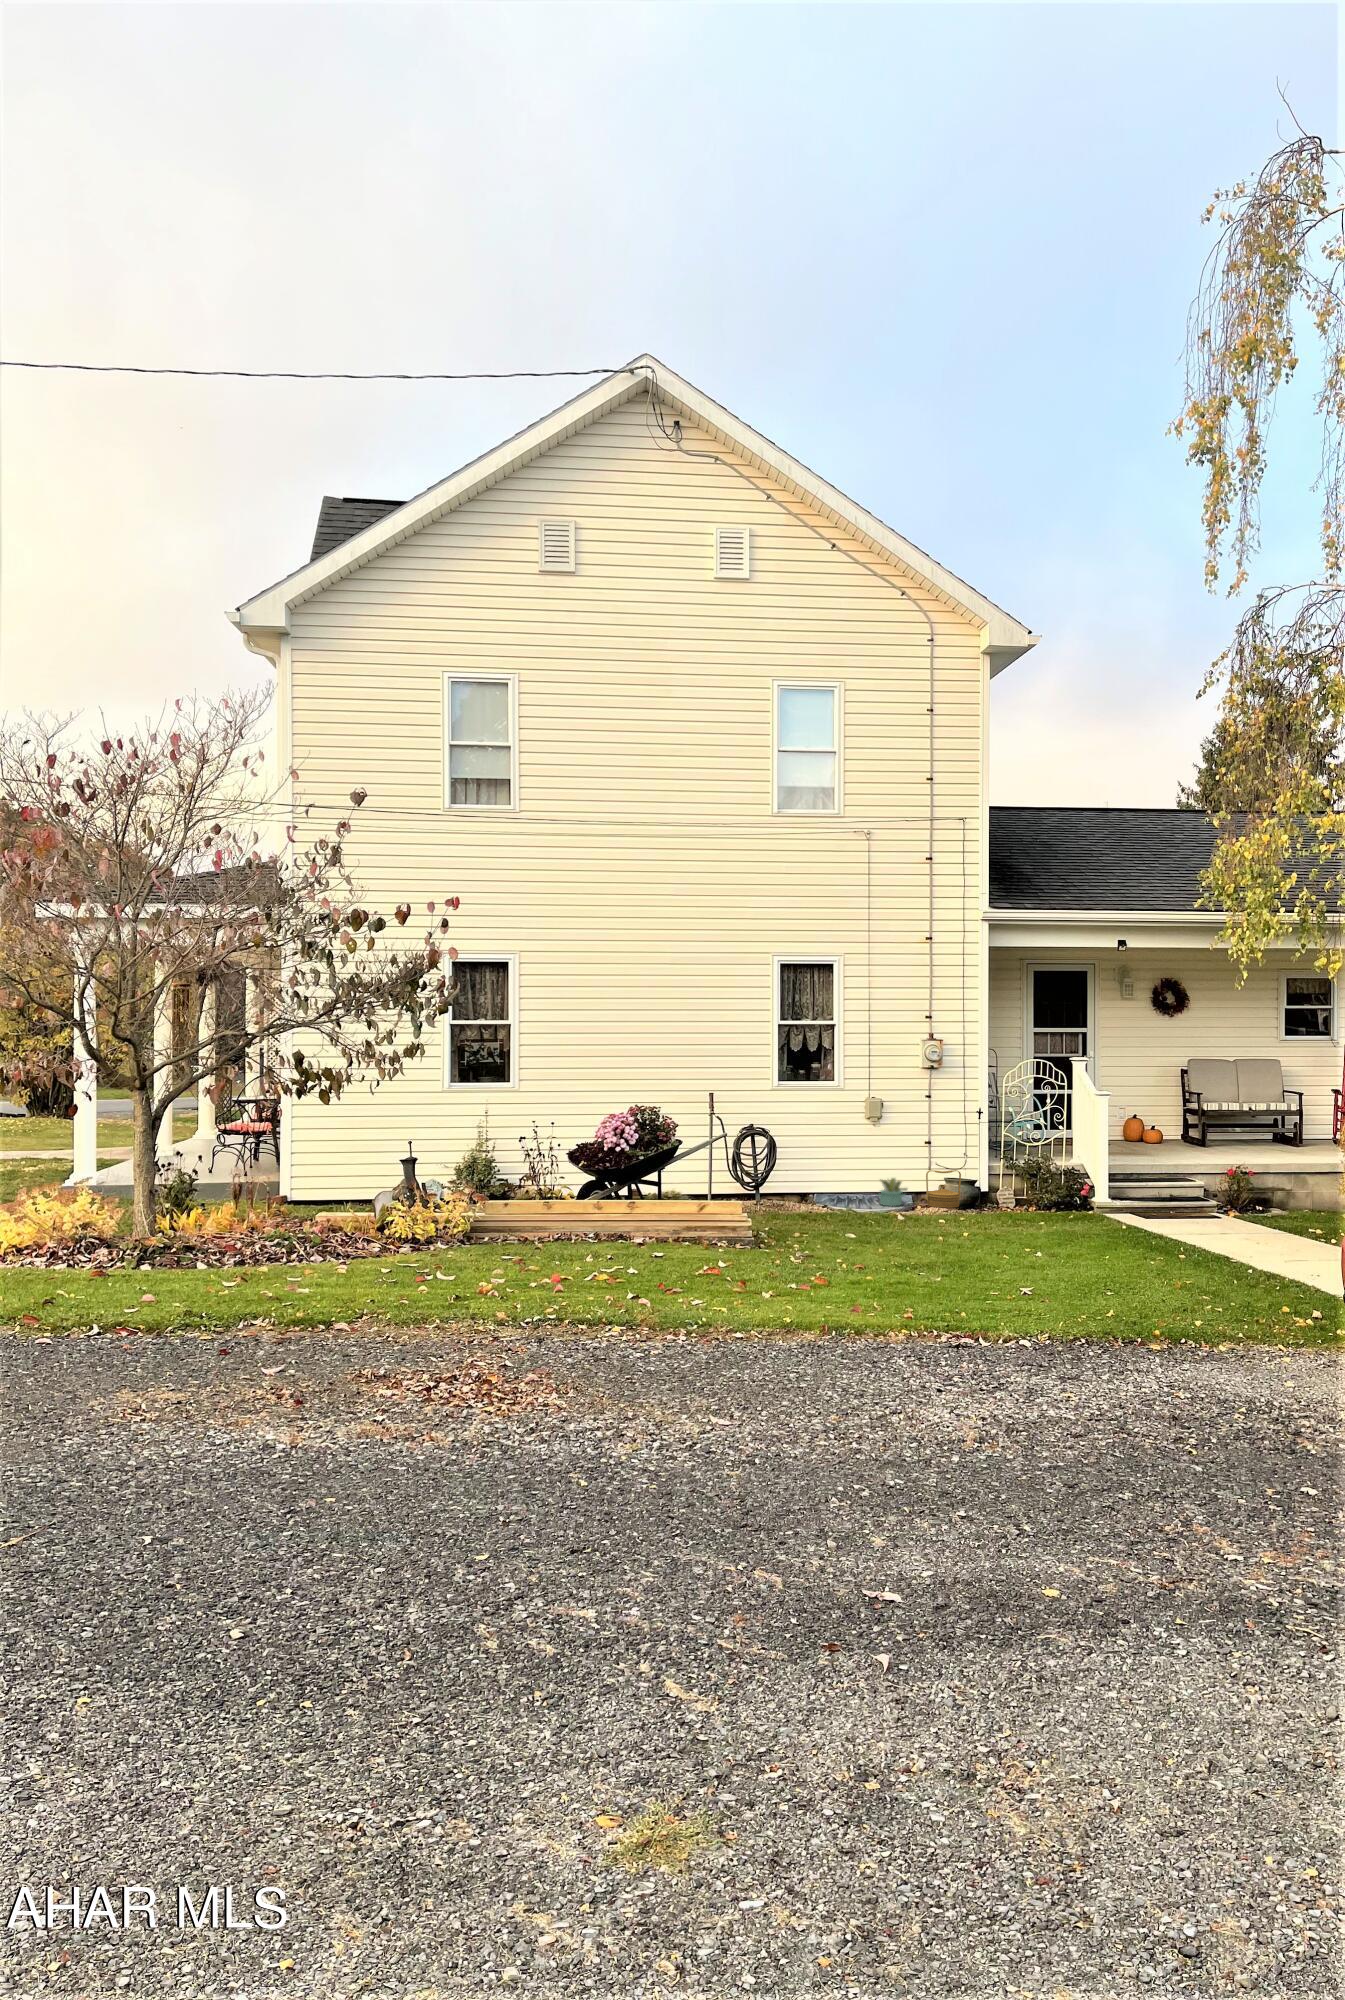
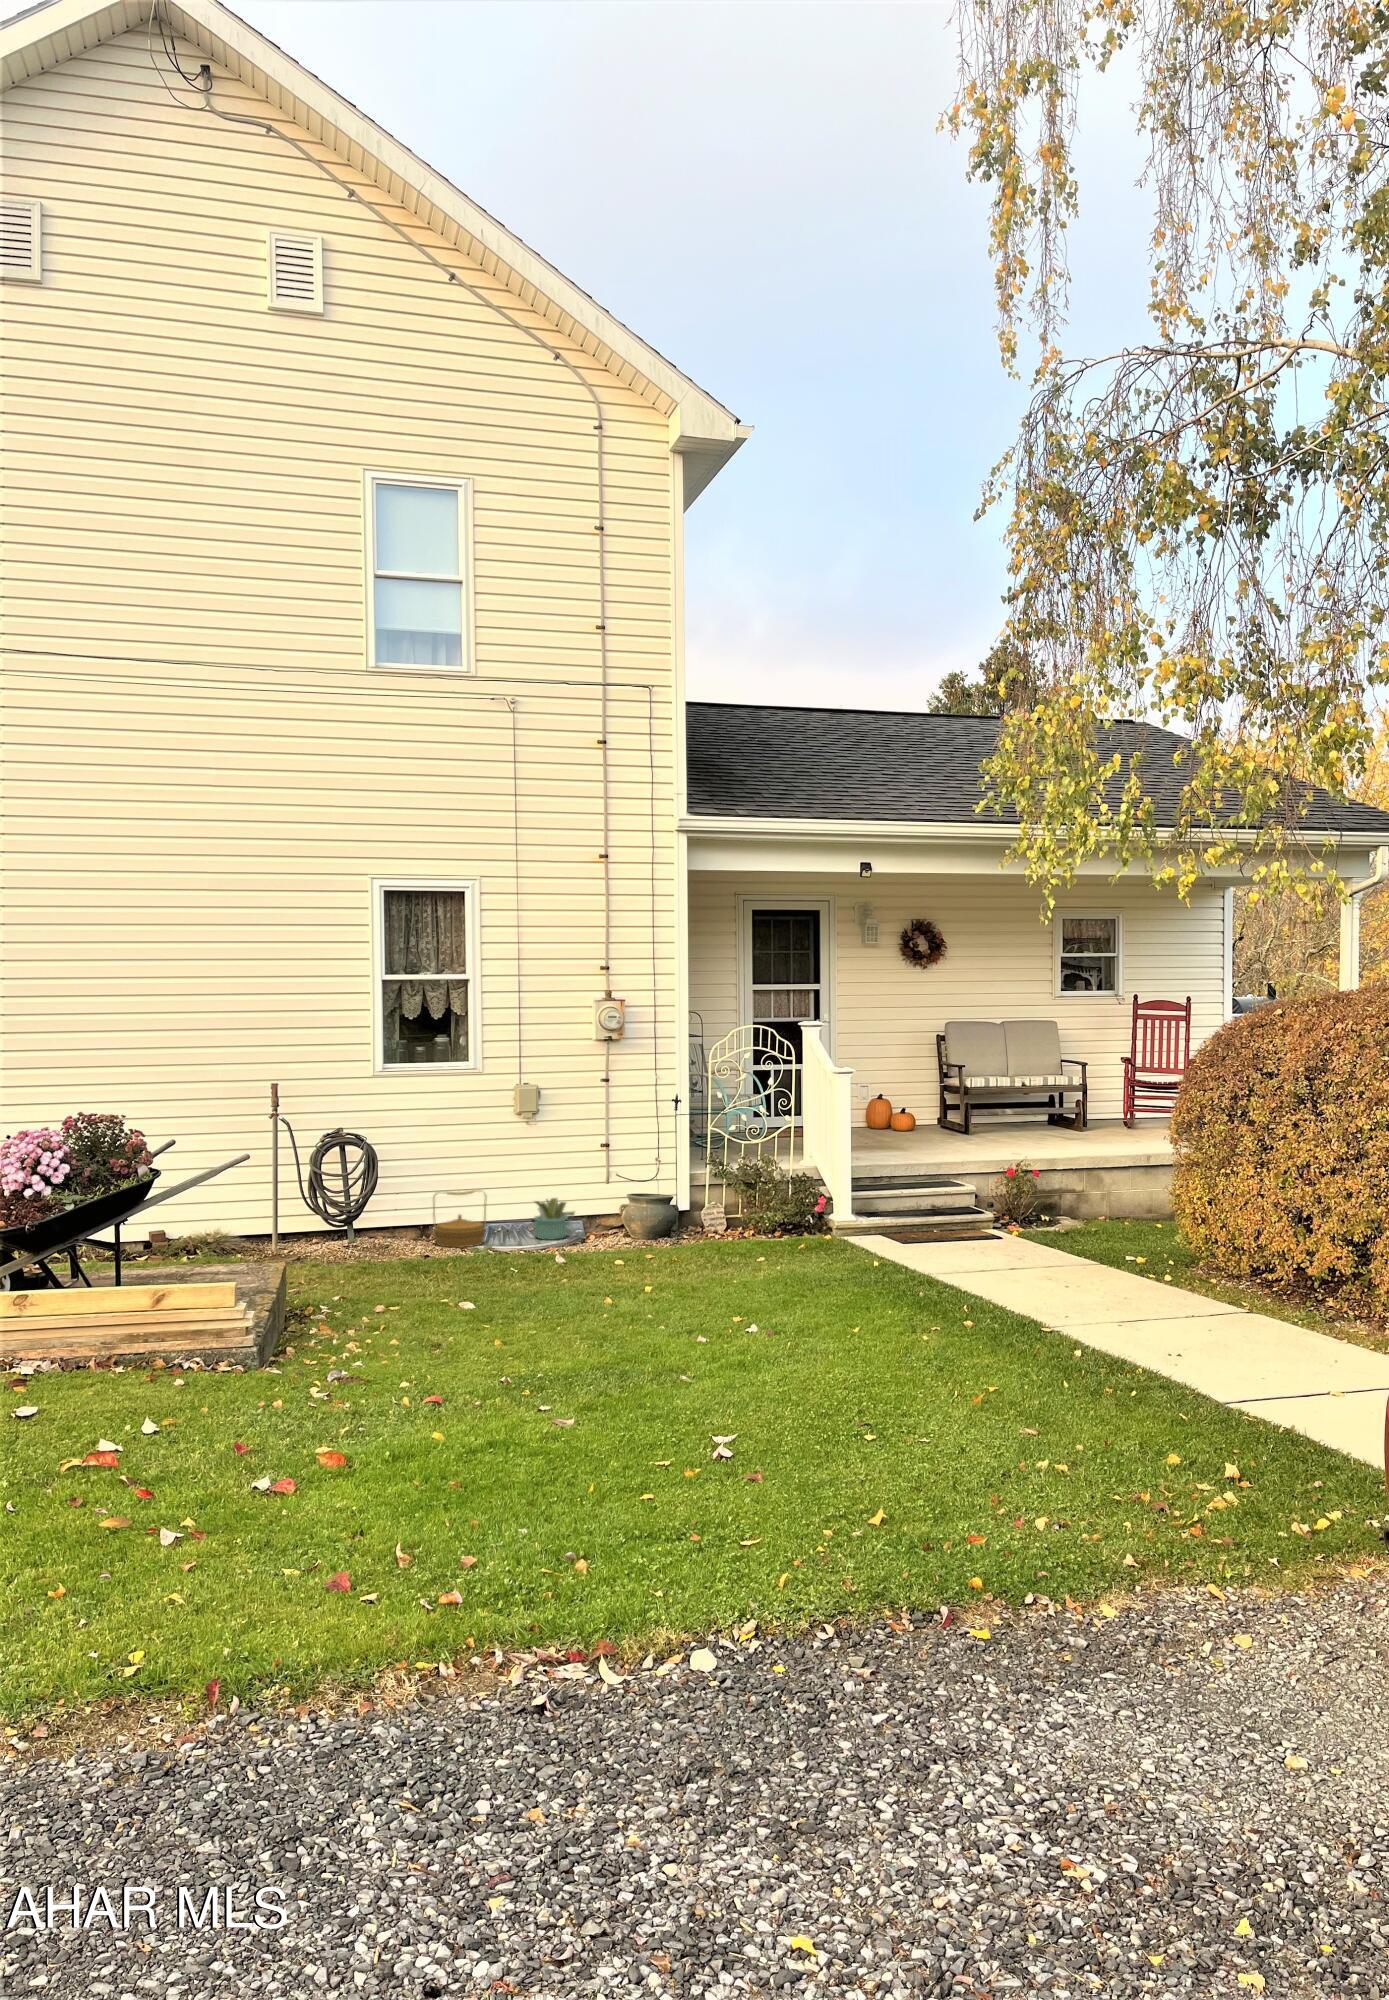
woven basket: present [926,1170,961,1208] -> present [433,1190,487,1248]

